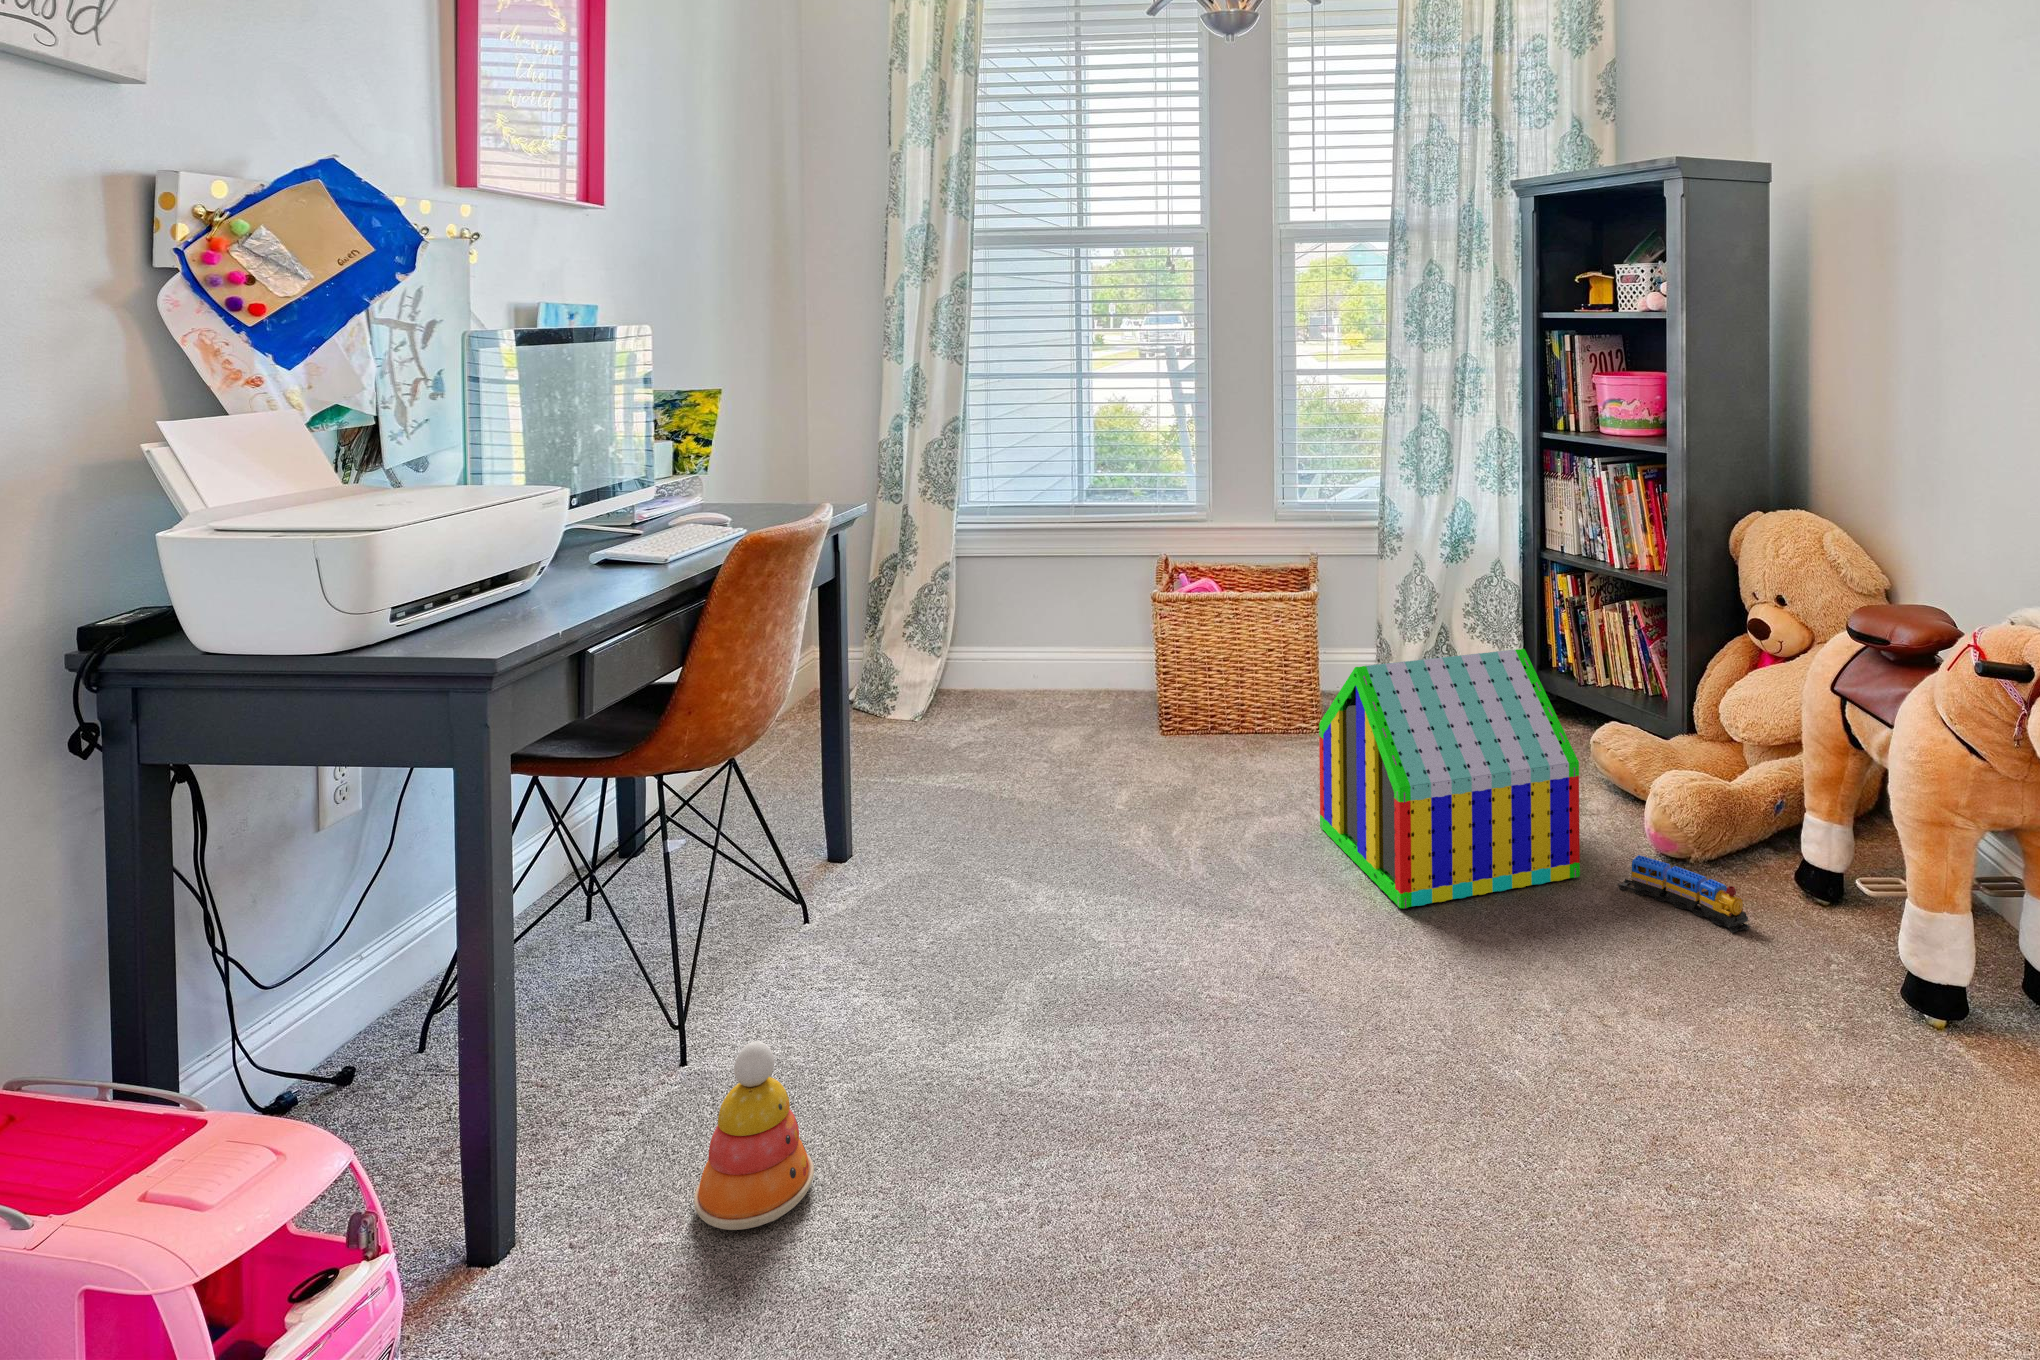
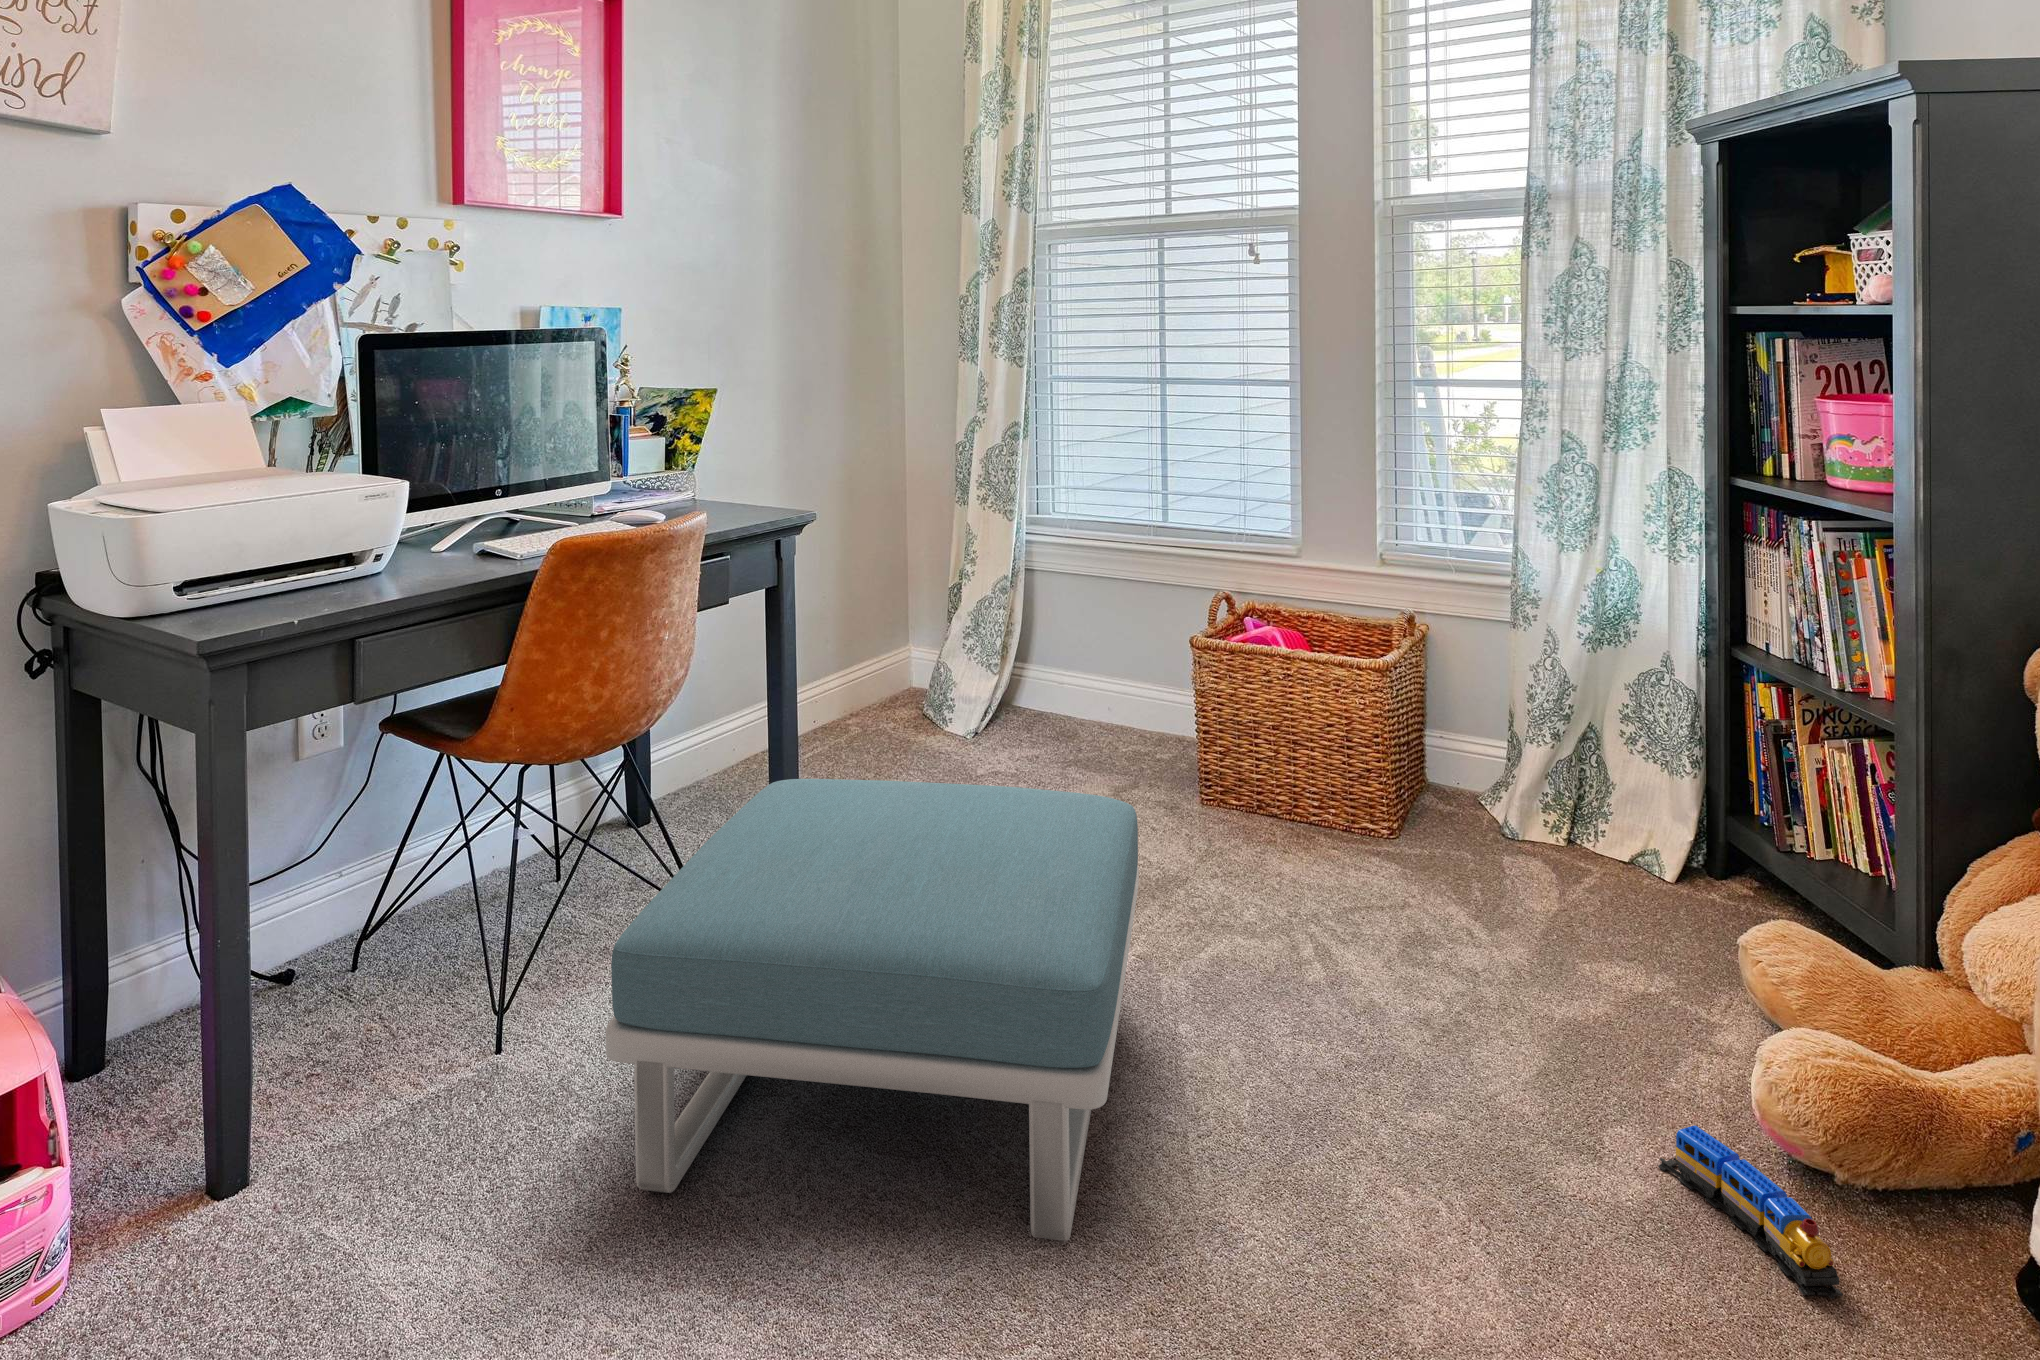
toy house: present [1319,649,1580,909] -> none [1293,771,1606,1131]
footstool: none [890,715,1344,1118] -> present [606,779,1139,1241]
stacking toy: present [694,1041,814,1230] -> none [374,1048,496,1235]

